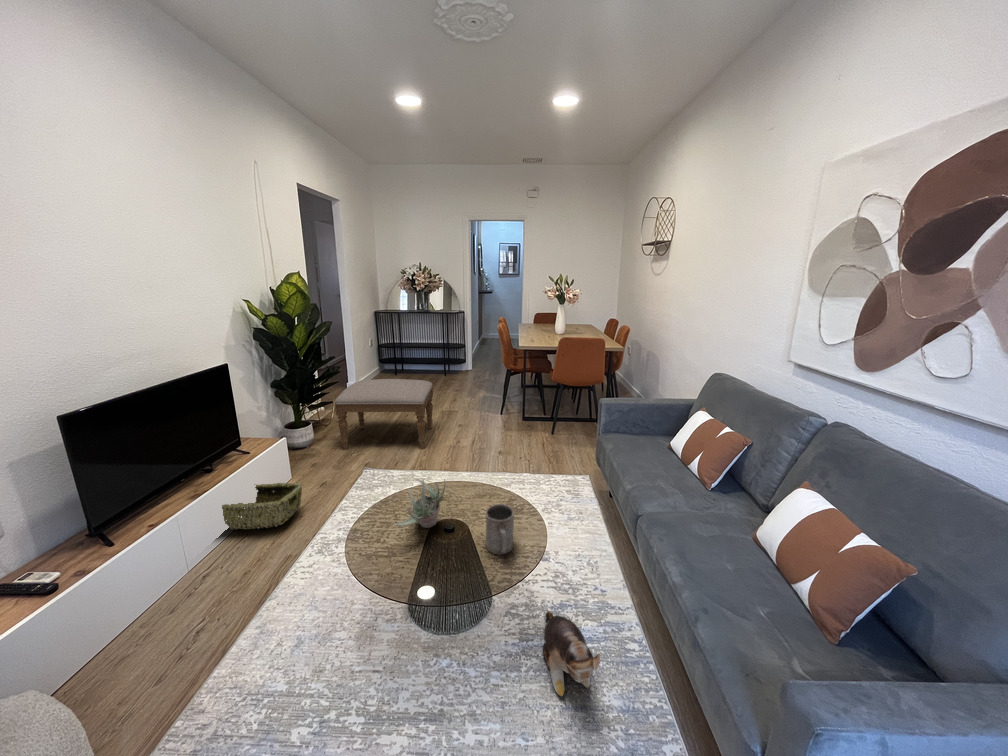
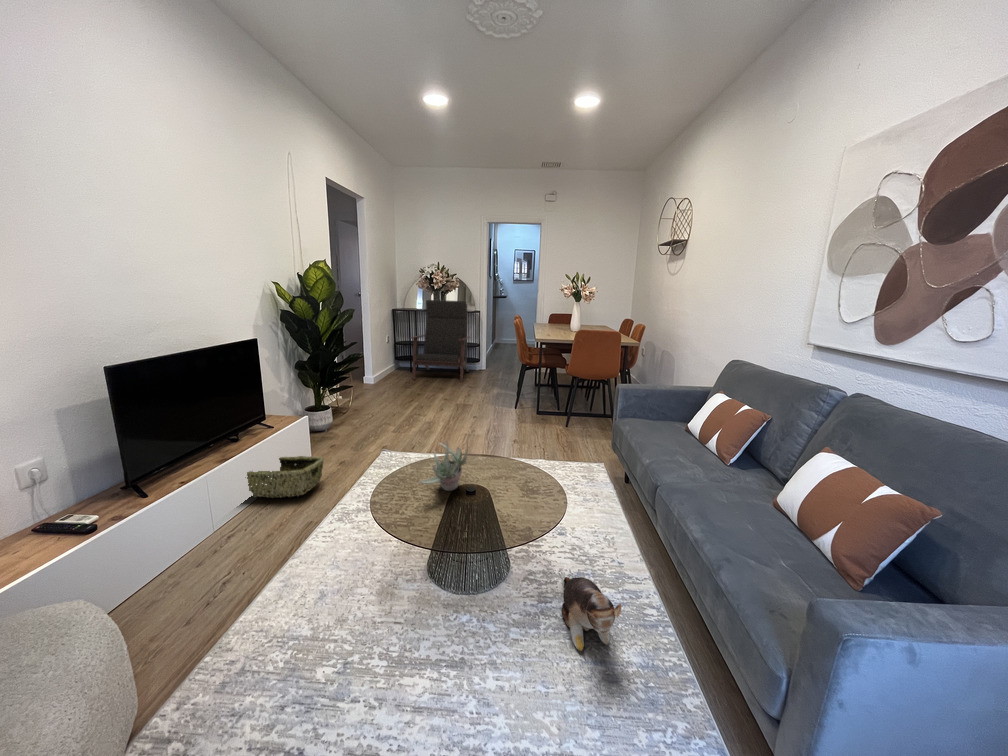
lounge chair: none [392,301,456,385] -> present [410,300,470,382]
ottoman: present [335,379,433,450] -> none [355,368,449,436]
mug: present [486,504,514,554] -> none [507,467,535,515]

